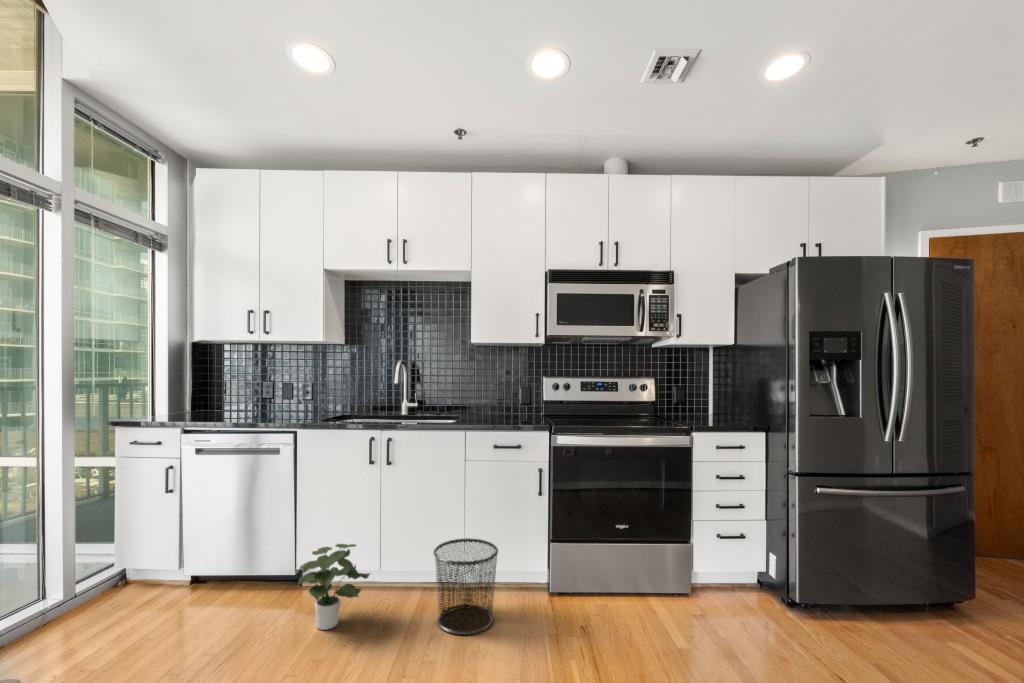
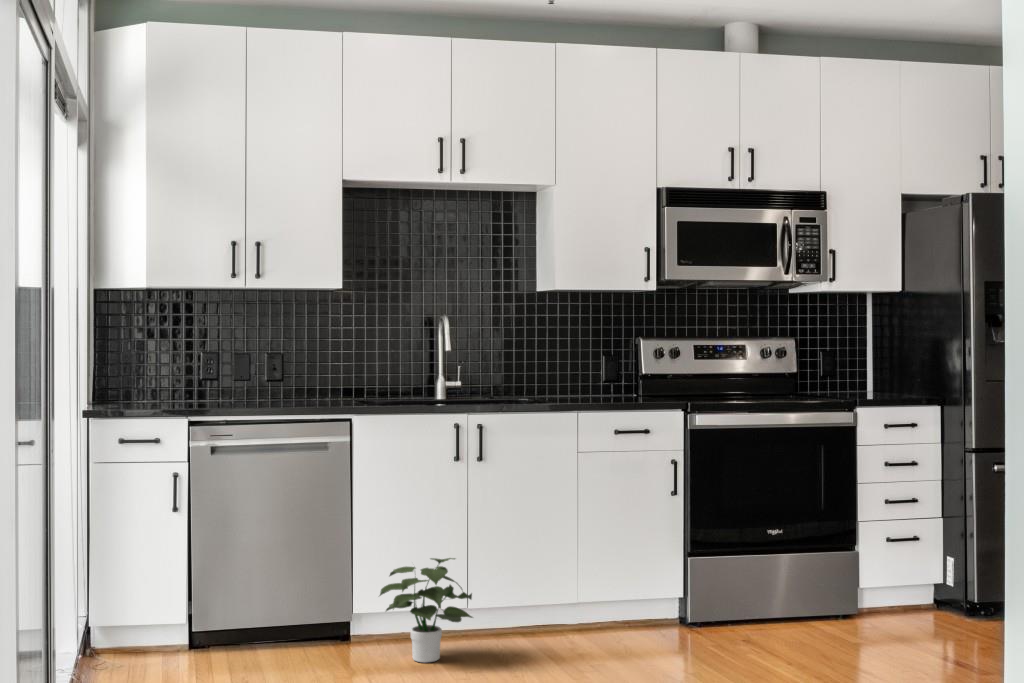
waste bin: present [434,538,498,635] -> none [554,550,637,656]

